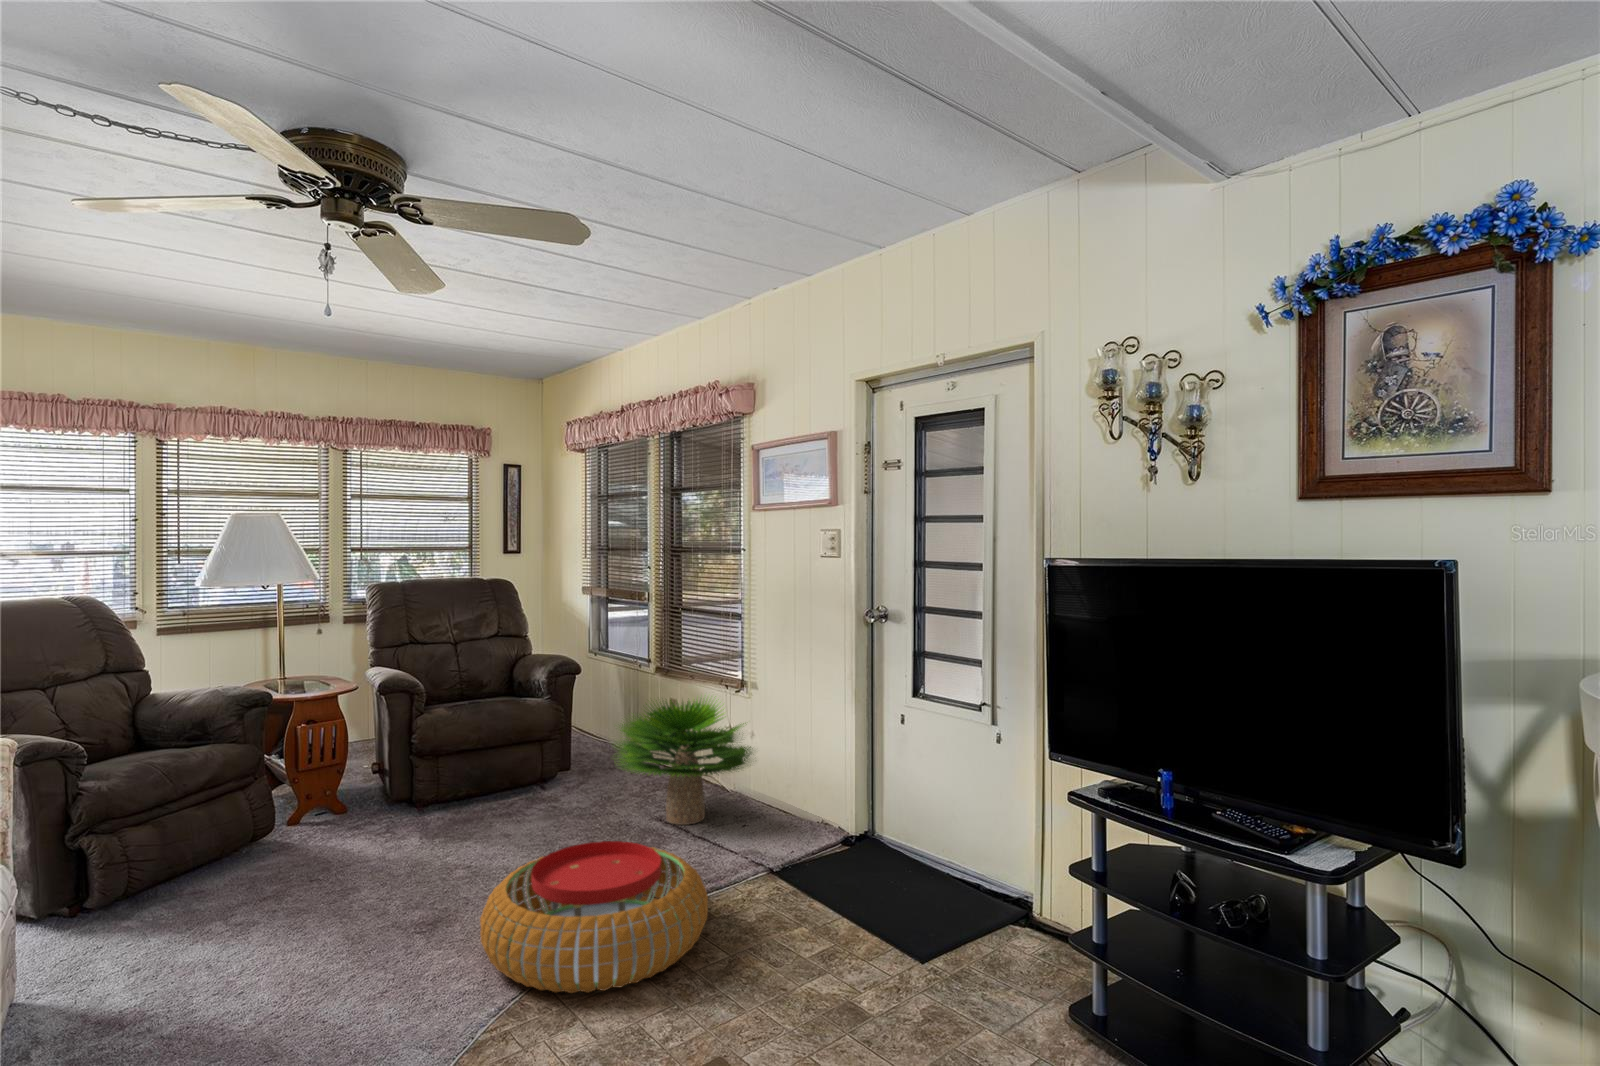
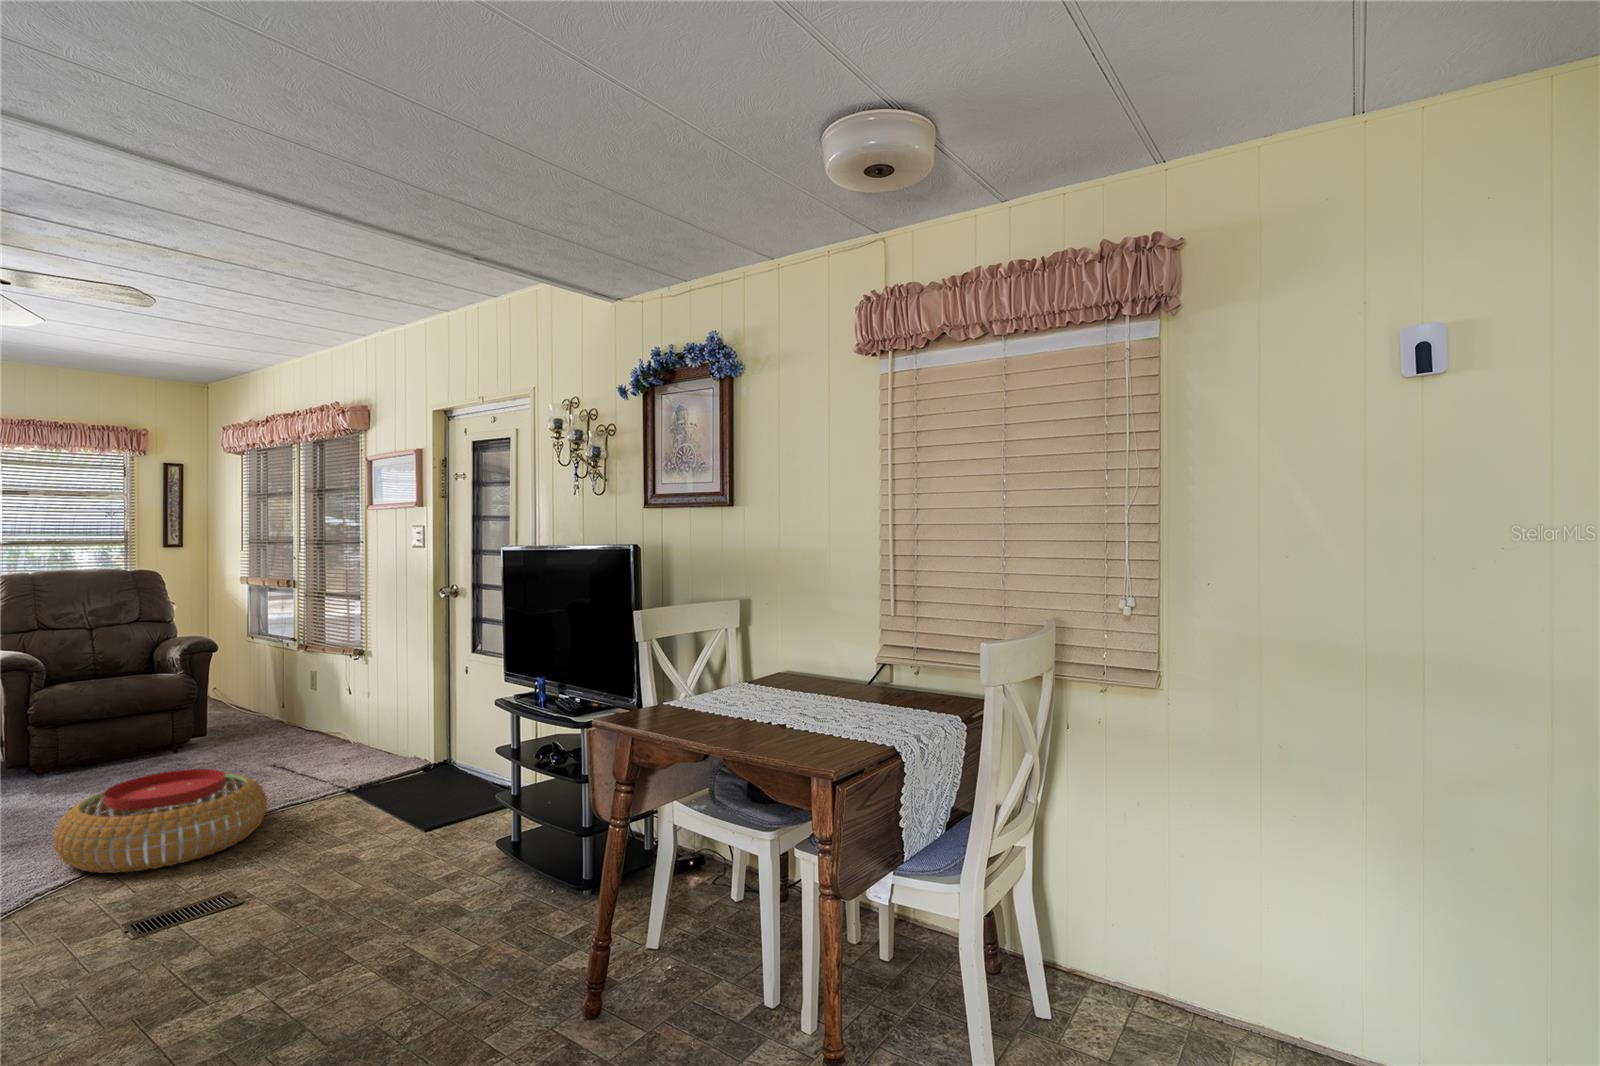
potted plant: present [617,696,753,825] -> none [221,659,367,767]

